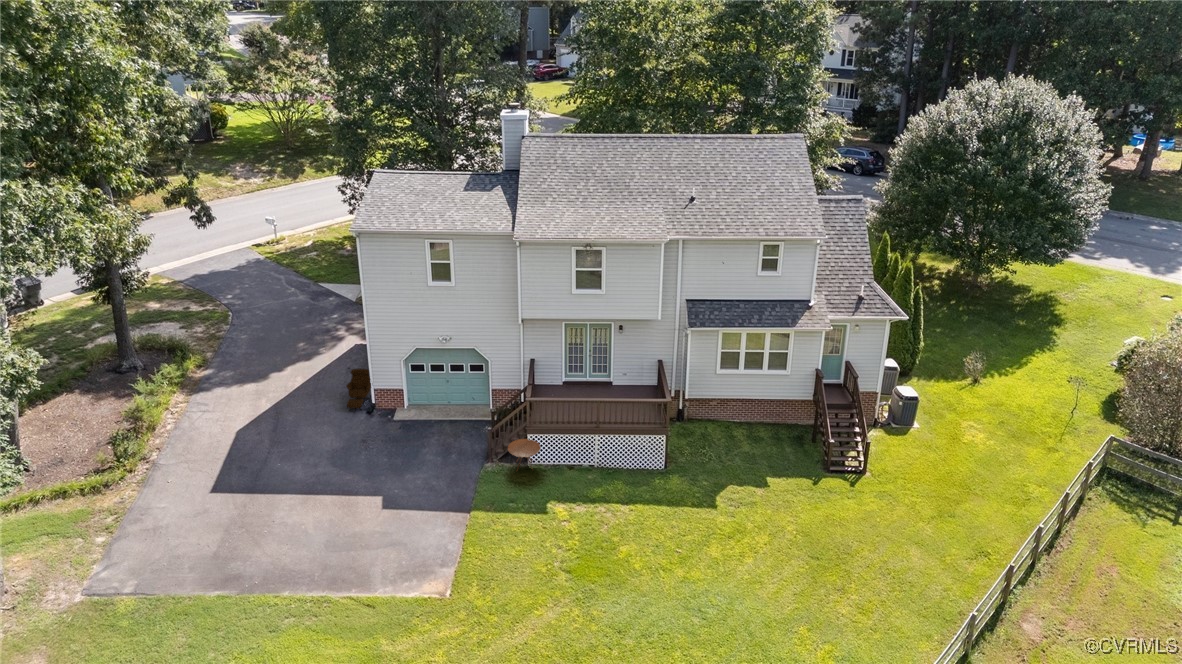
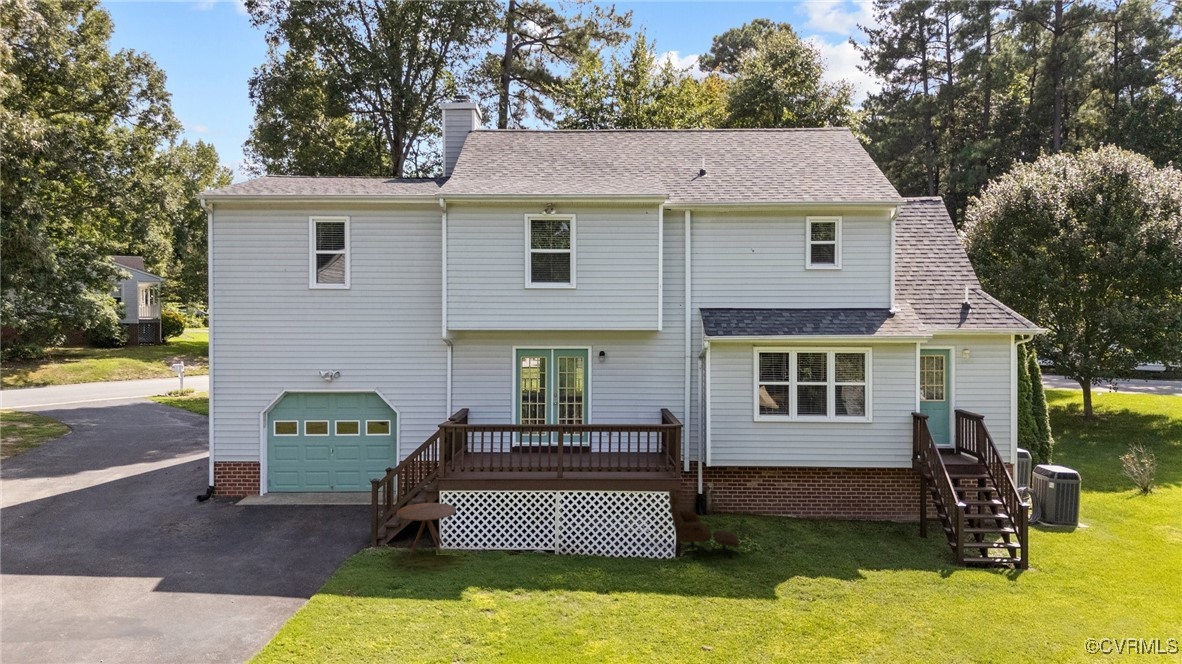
lounge chair: present [346,369,371,411] -> present [669,487,739,559]

